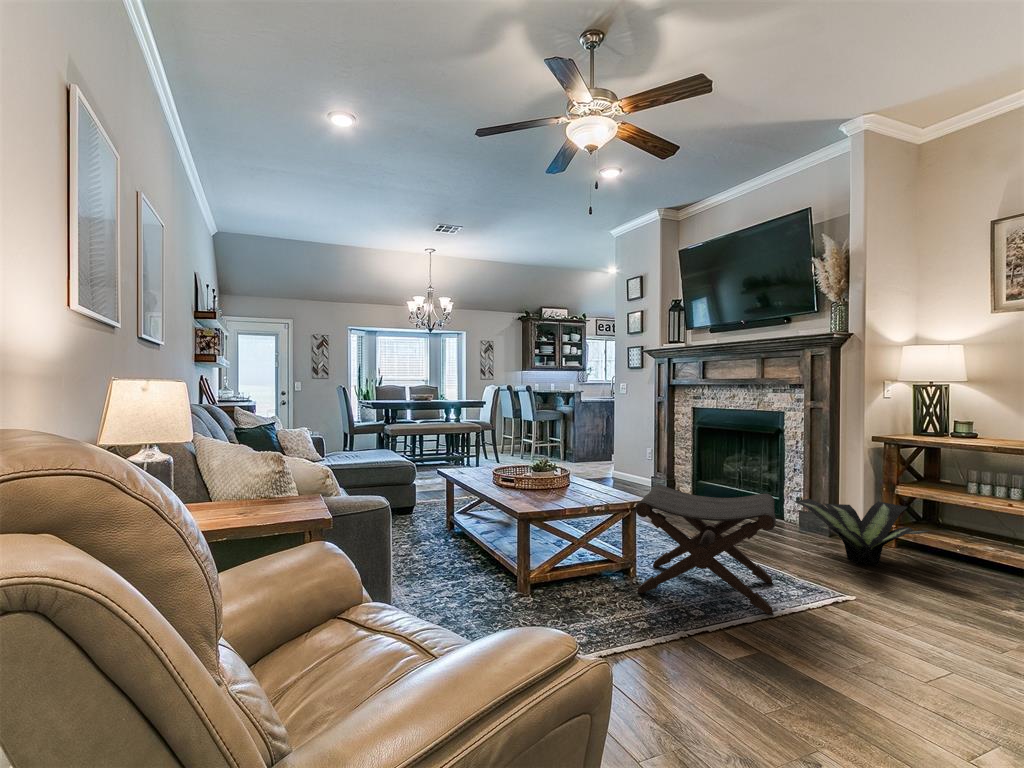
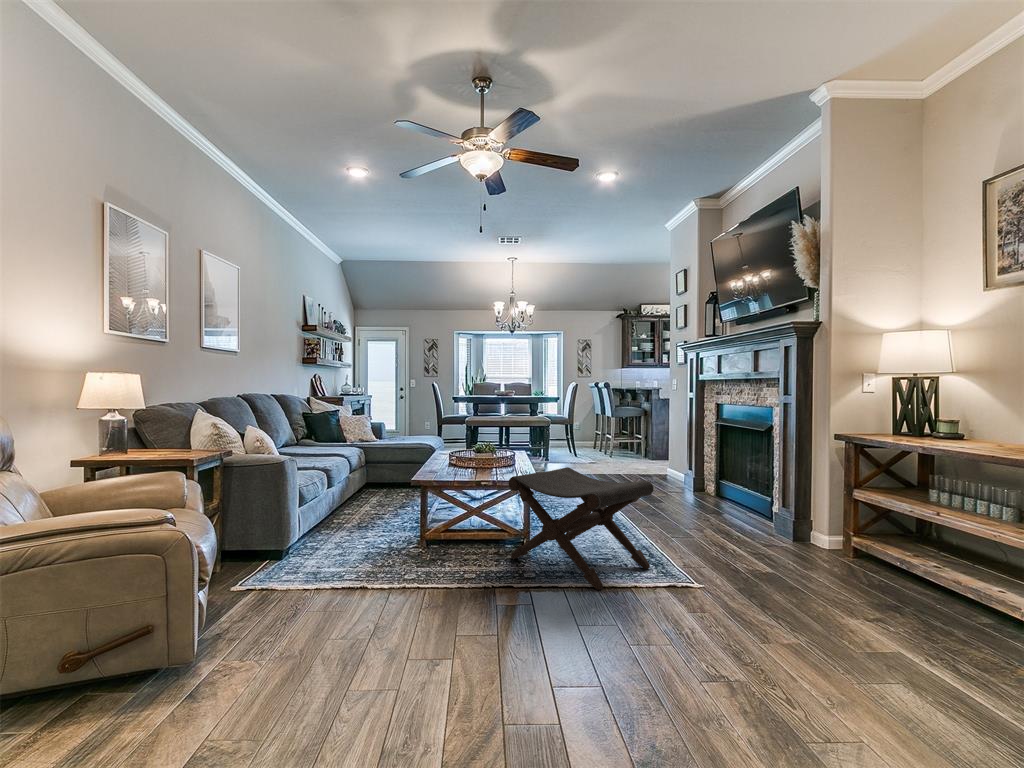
potted plant: present [794,499,930,565] -> none [729,498,859,572]

